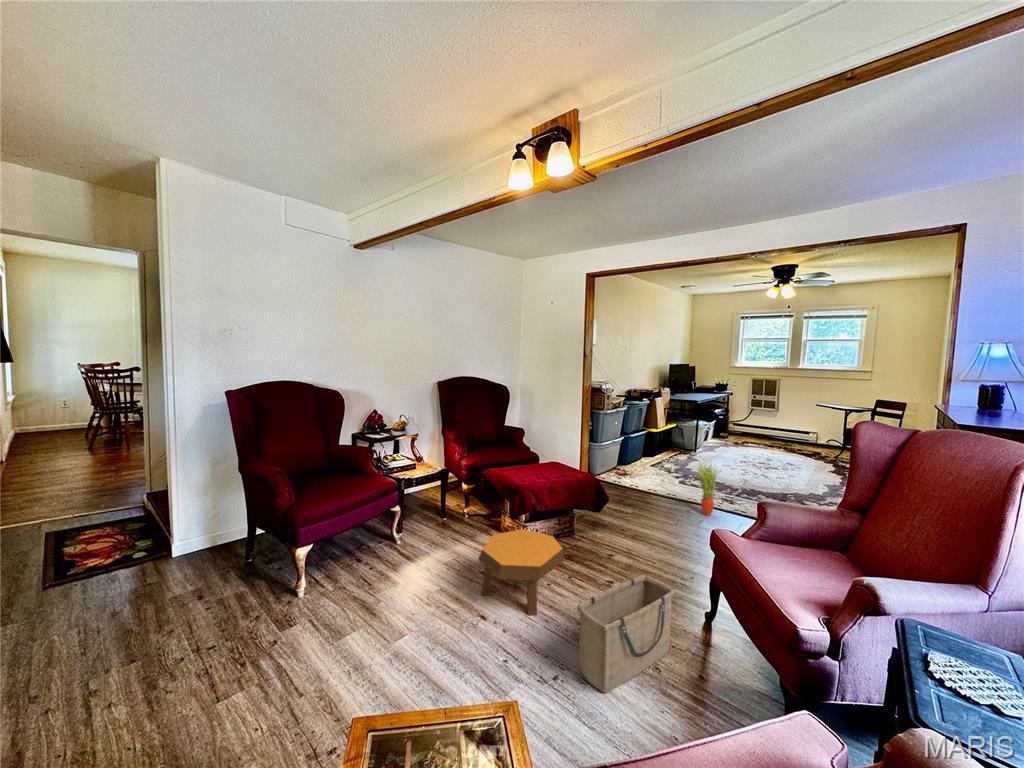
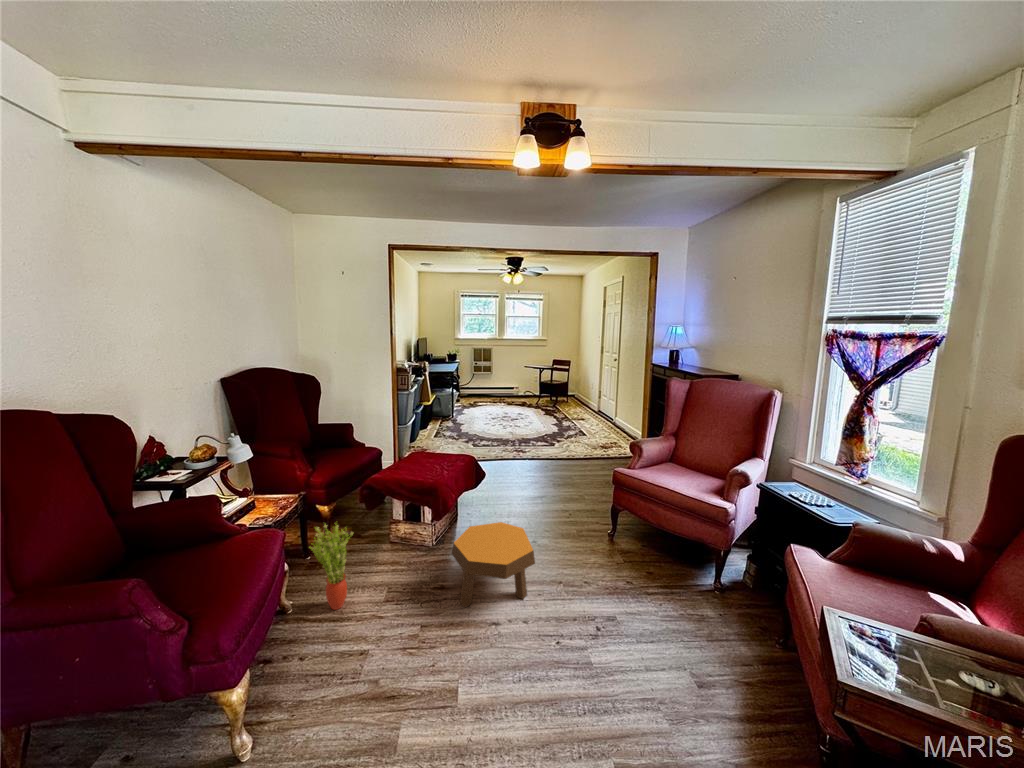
potted plant: present [695,462,720,515] -> present [310,523,353,610]
basket: present [577,575,675,693] -> none [594,521,637,616]

